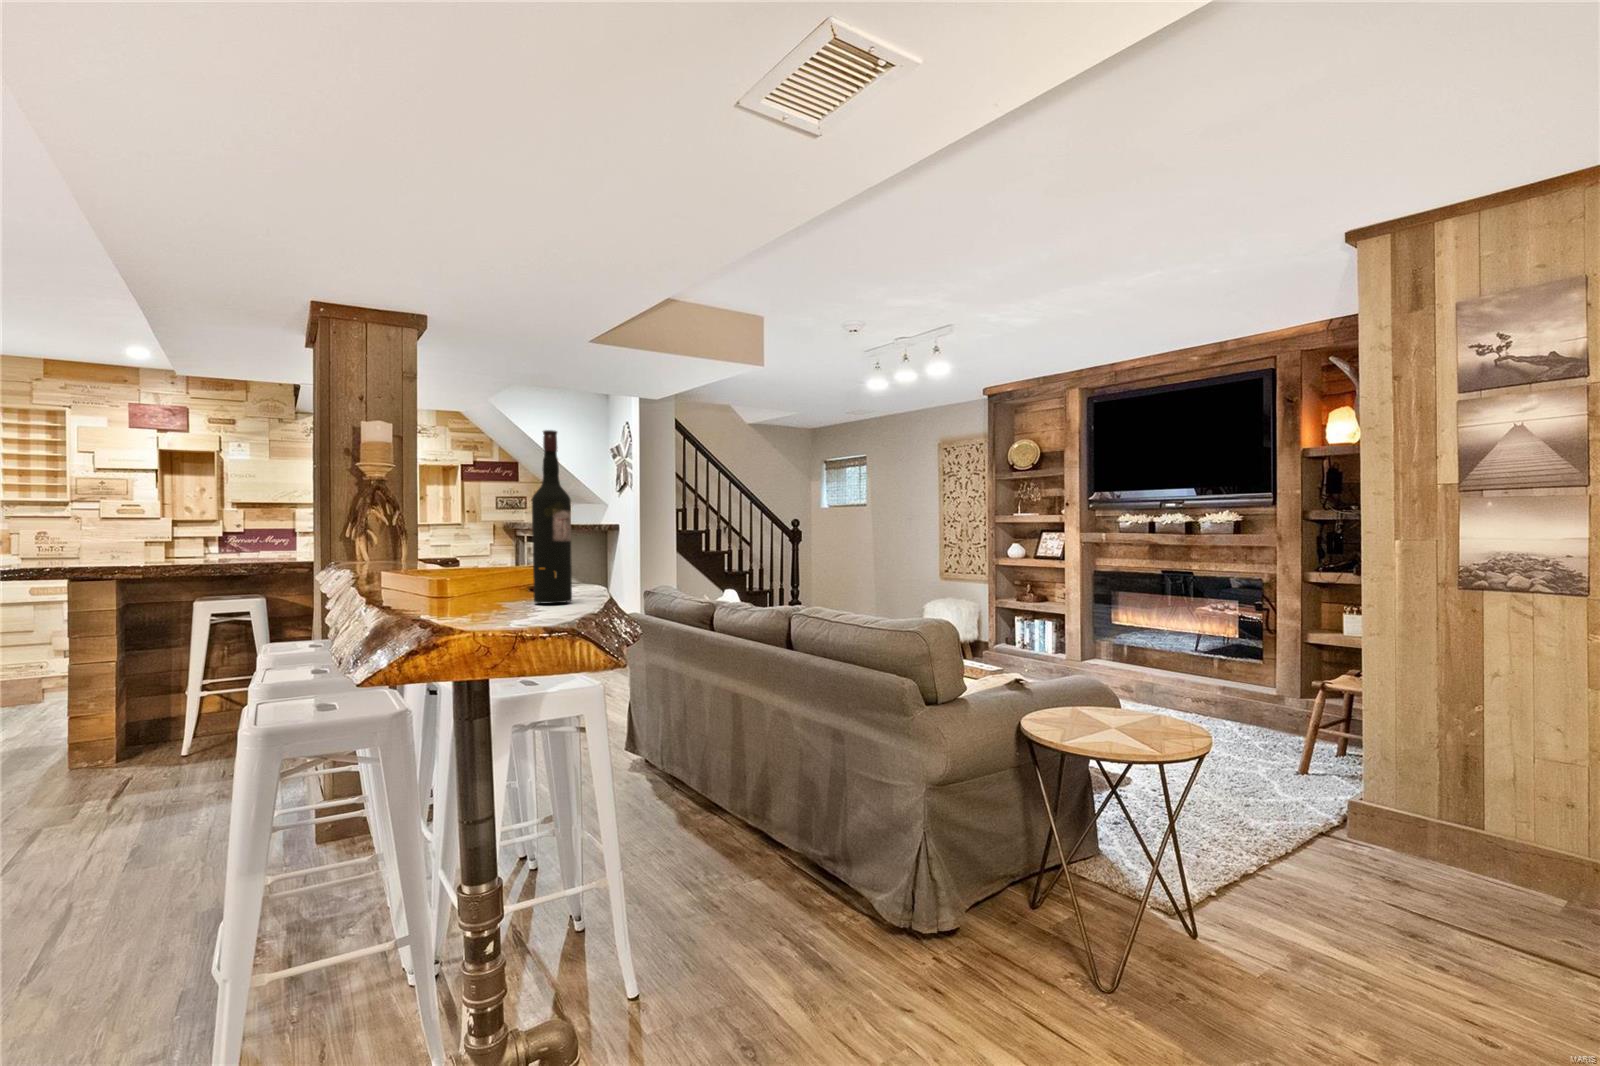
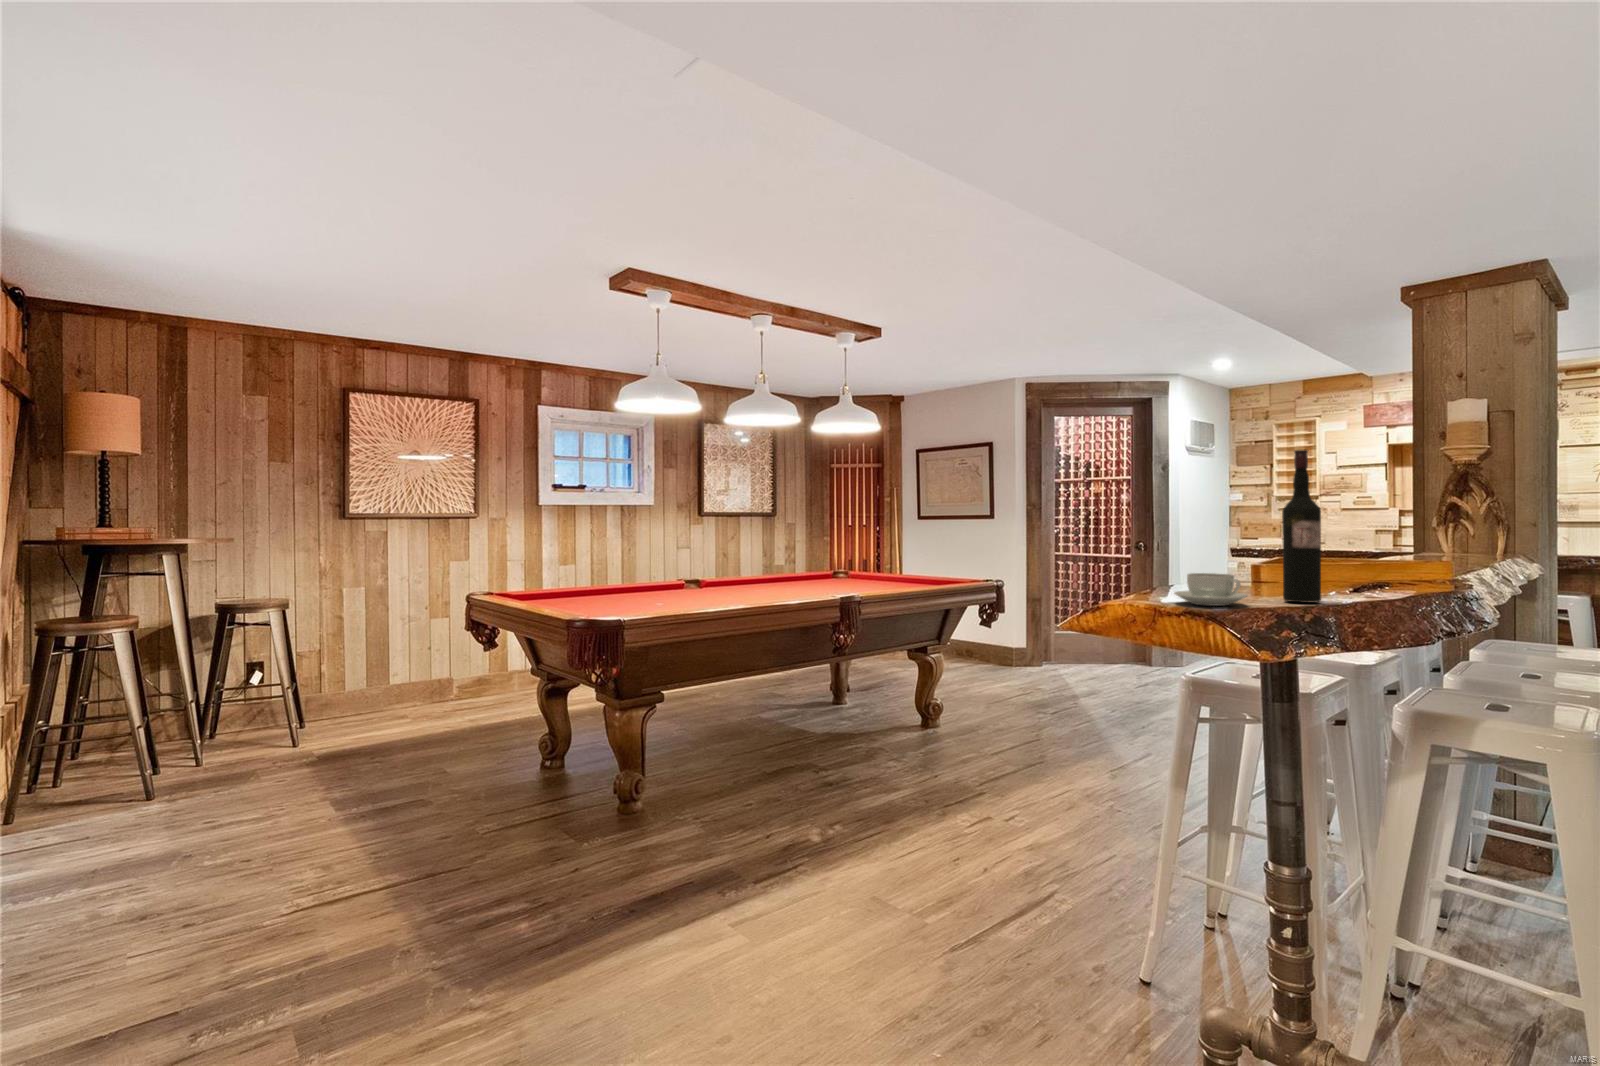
coffee cup: none [455,576,547,618] -> present [1174,573,1247,606]

